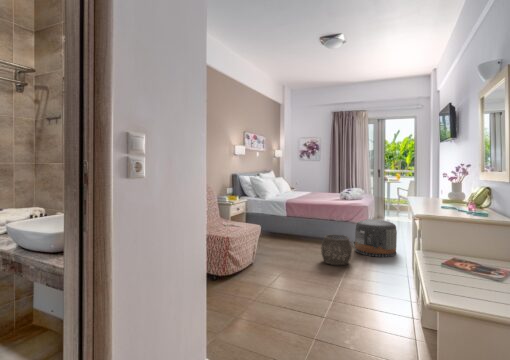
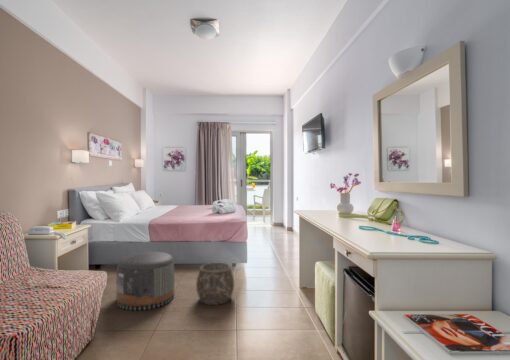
pouf: present [355,219,397,257] -> present [116,252,174,310]

